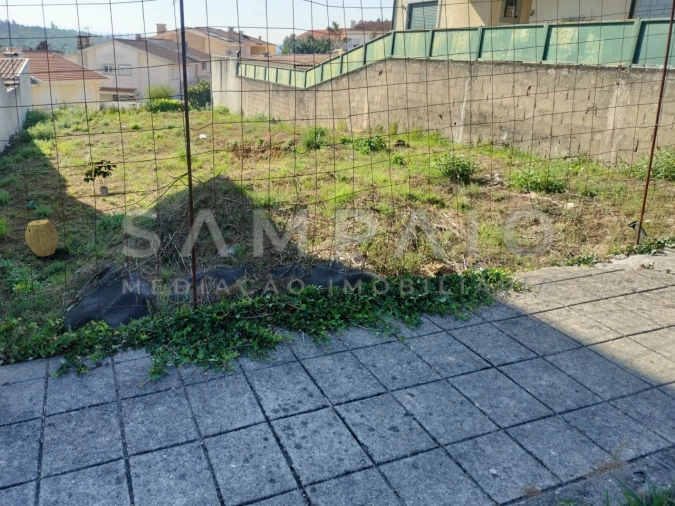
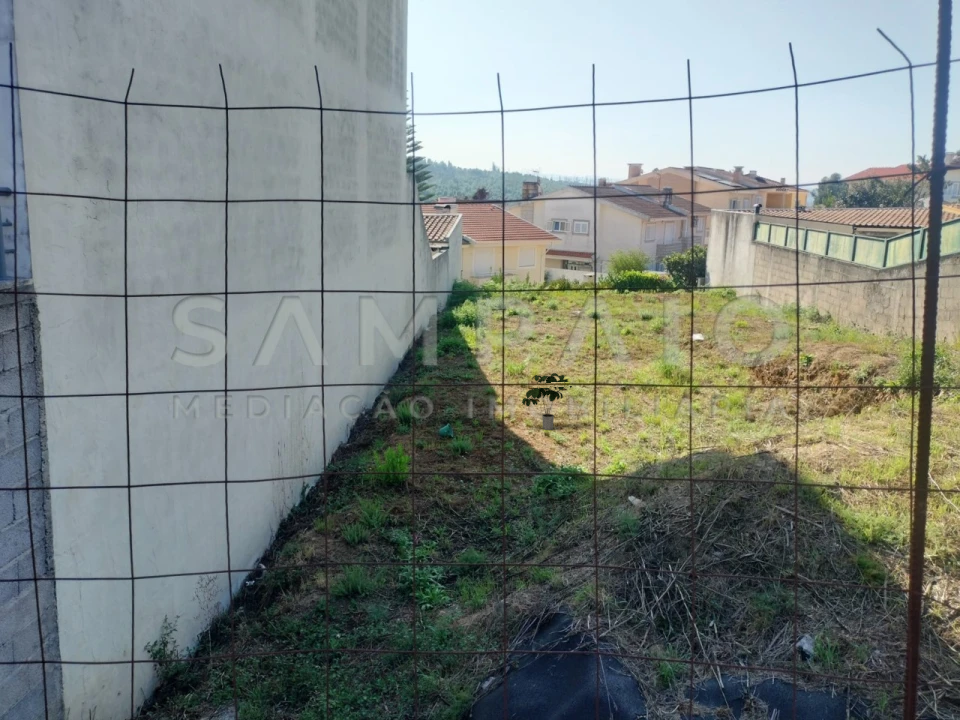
woven basket: present [25,220,58,256] -> none [436,470,481,530]

